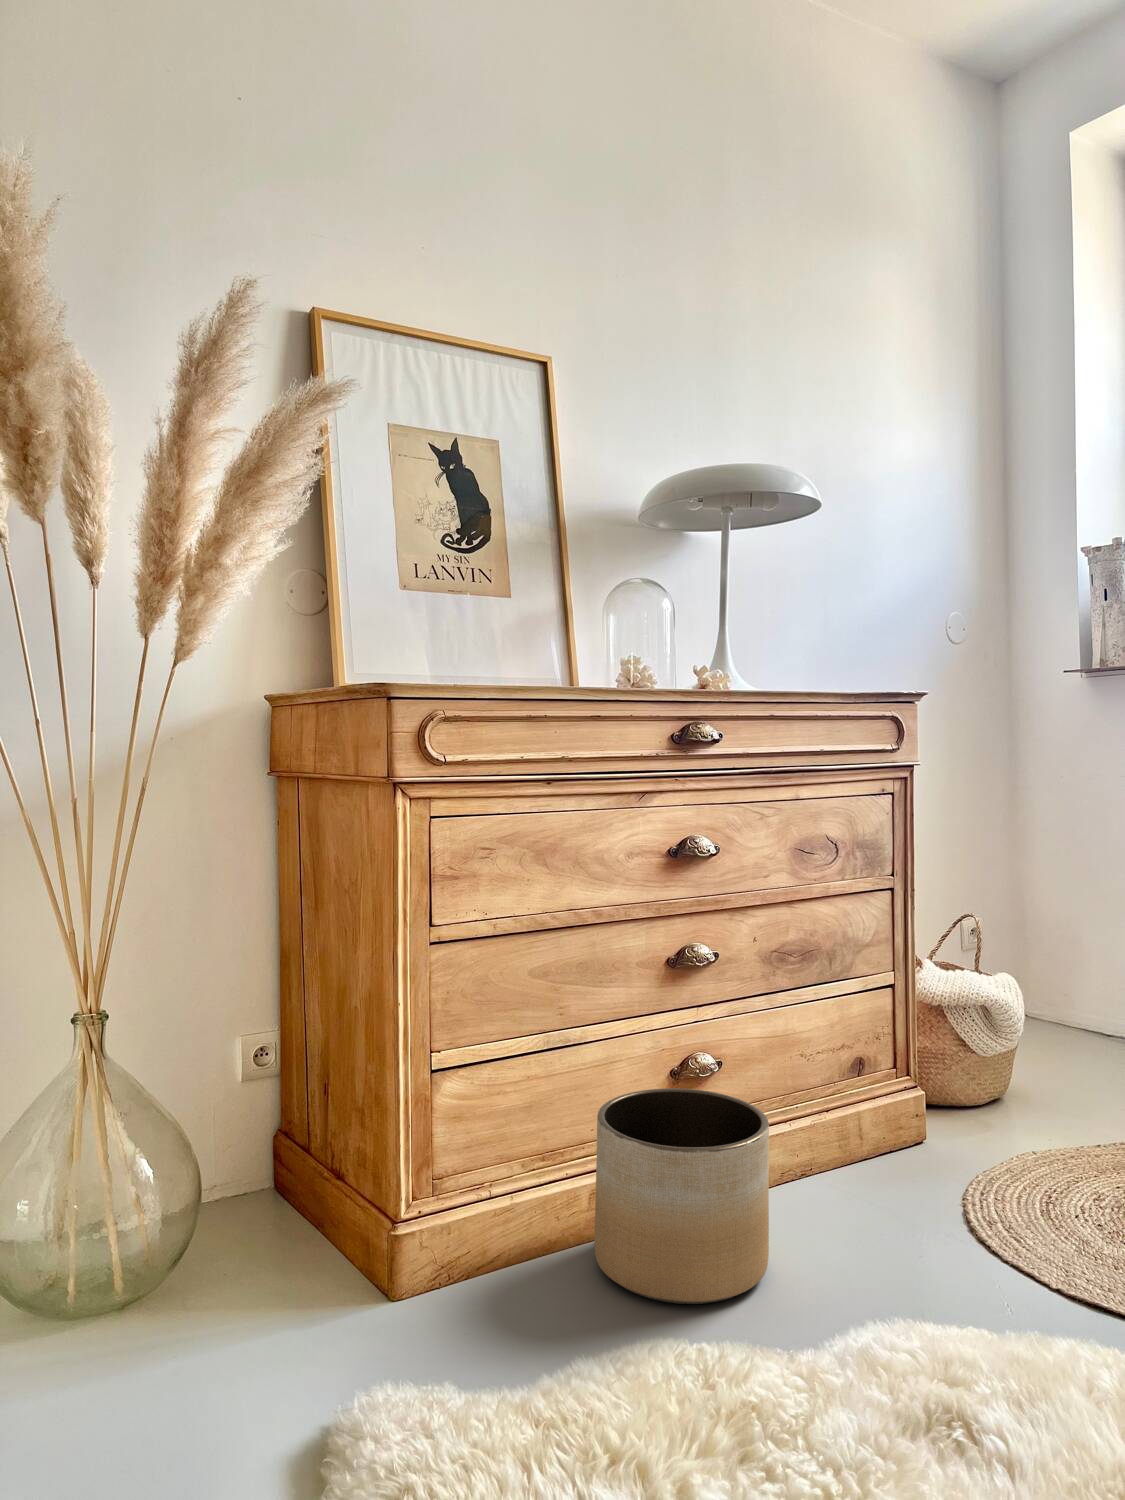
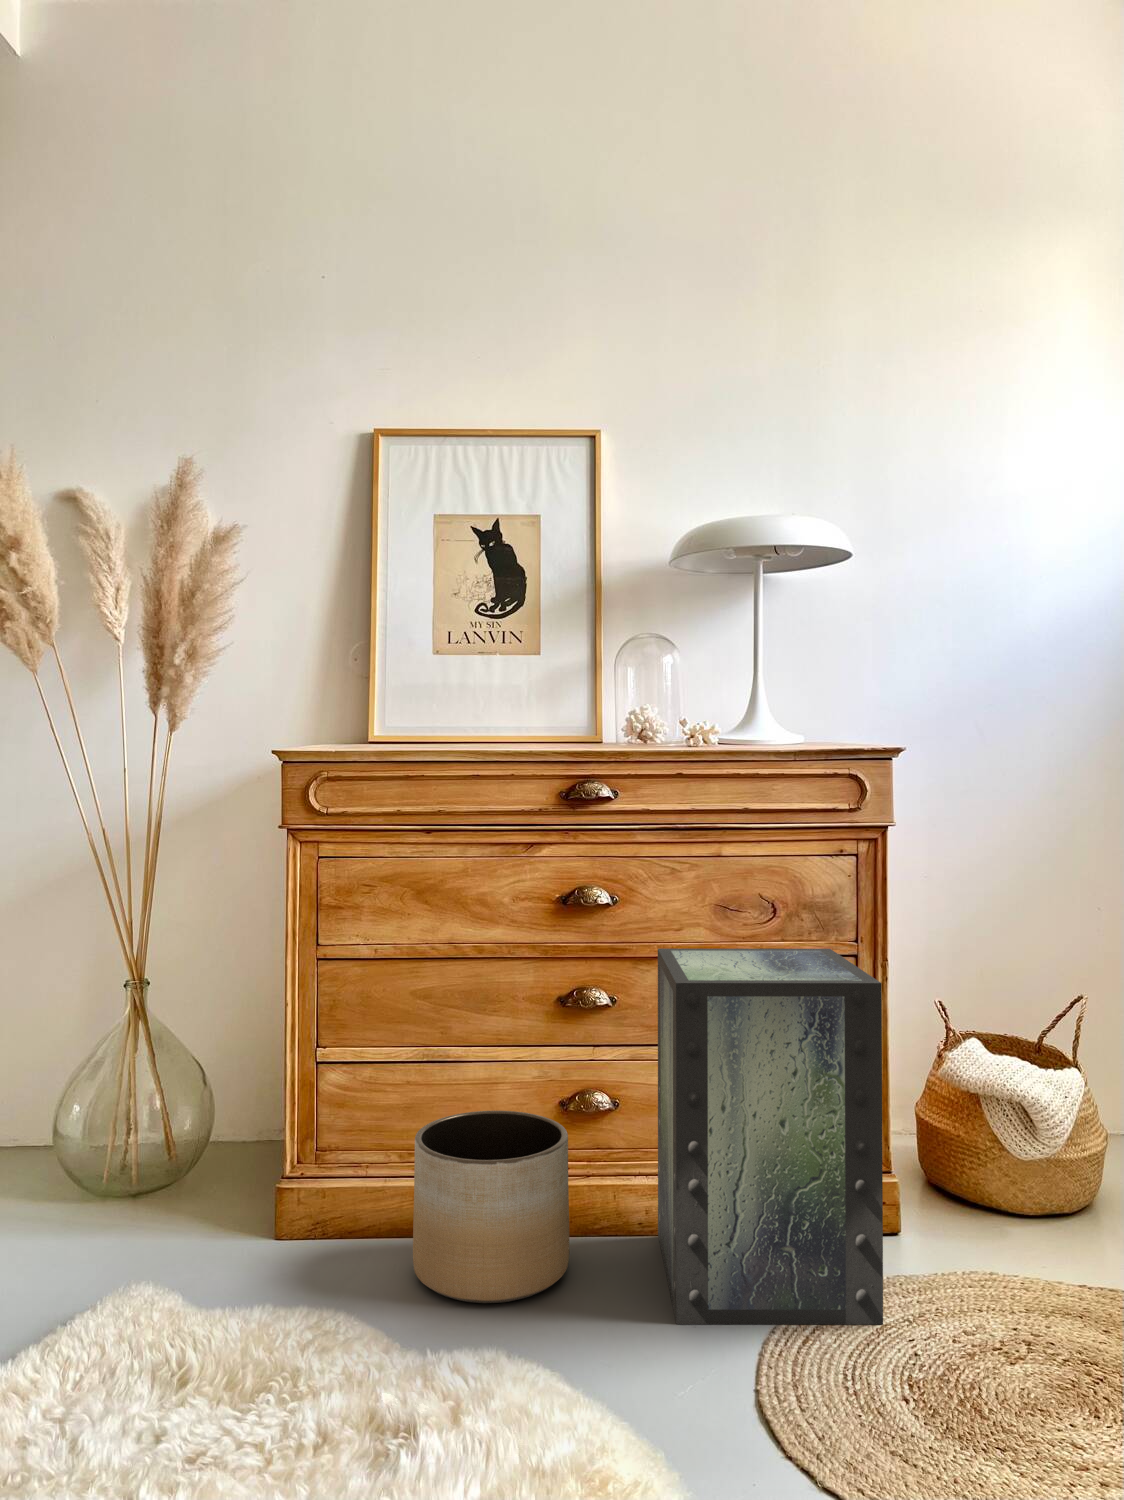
storage box: none [764,885,1041,1266] -> present [658,948,883,1324]

